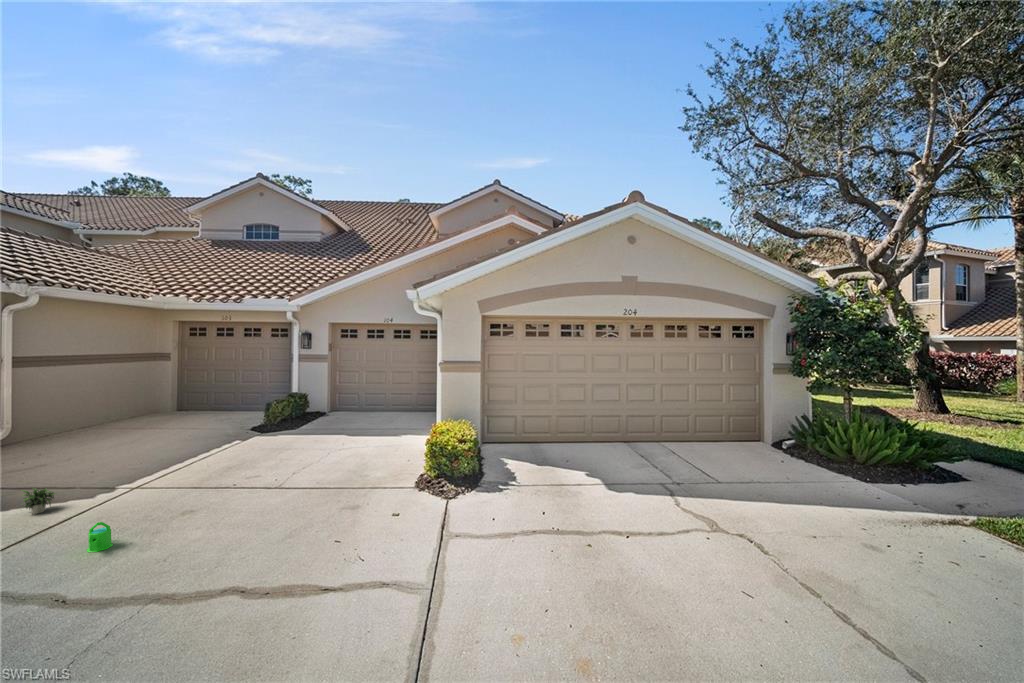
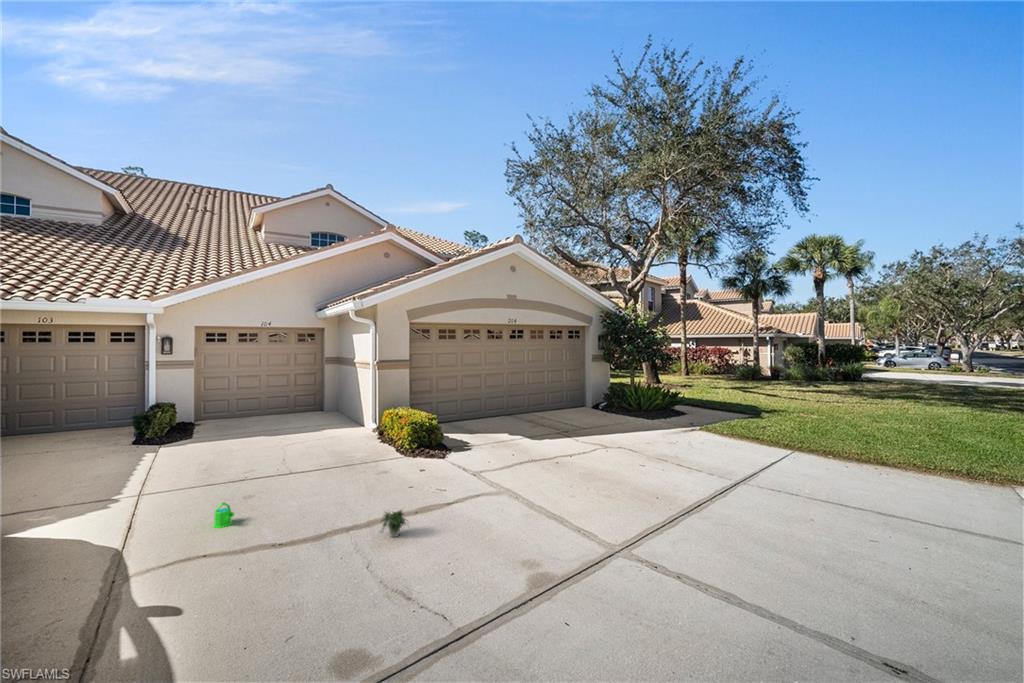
potted plant: present [21,488,55,514] -> present [381,510,406,537]

